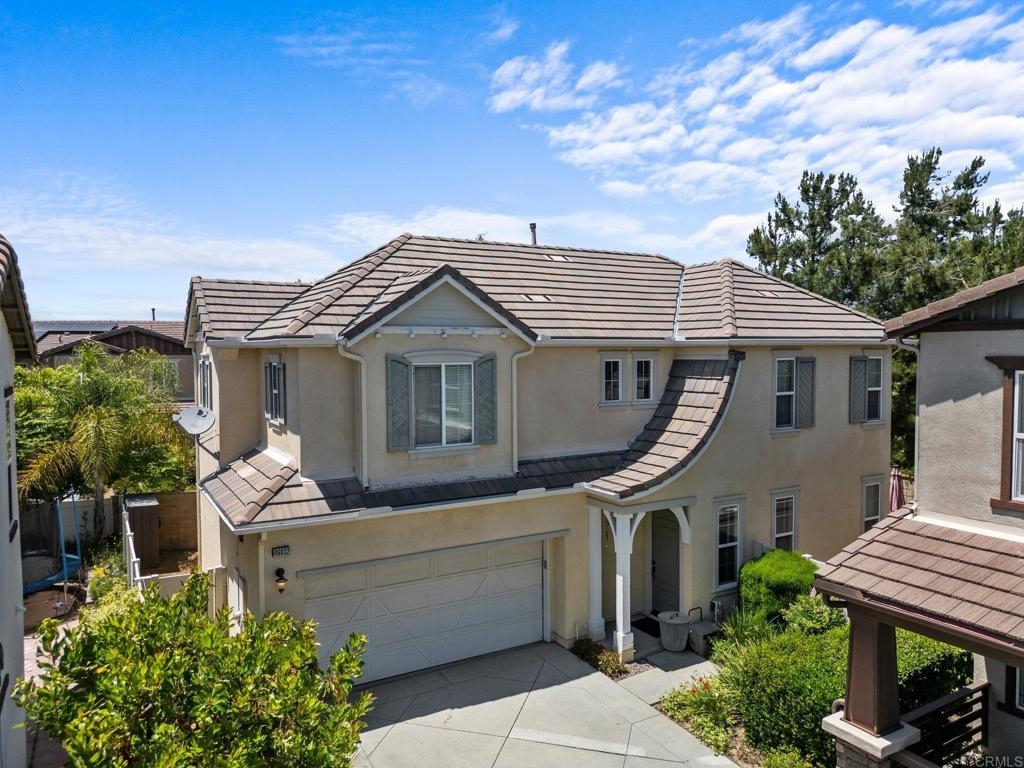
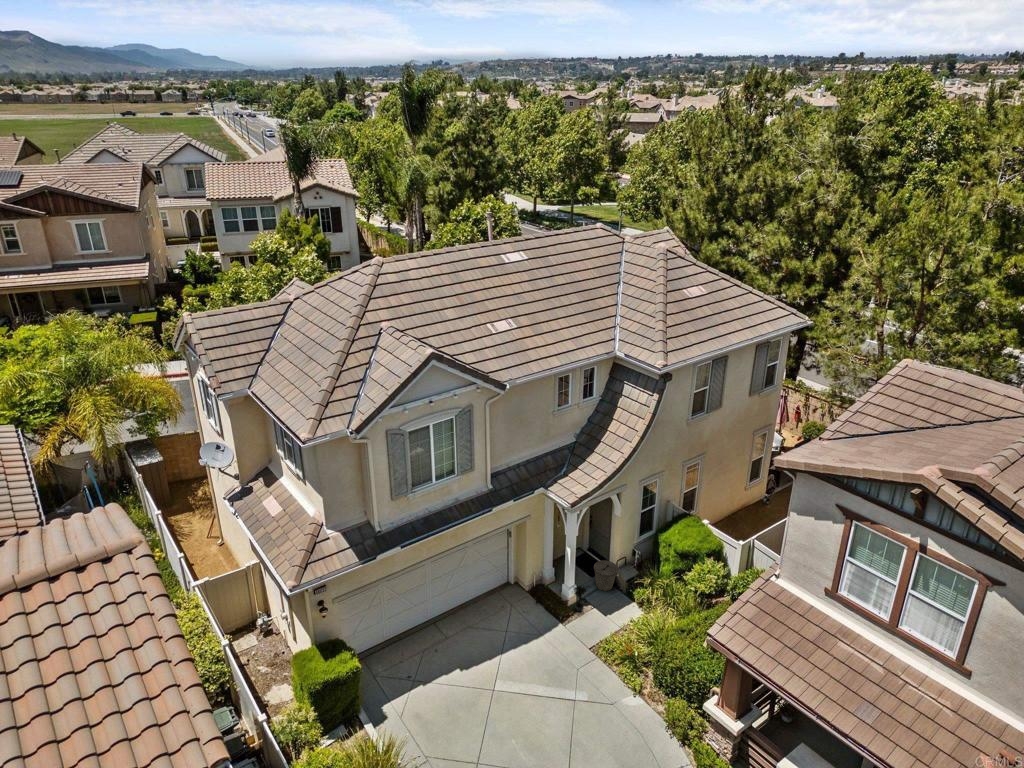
potted plant: none [626,624,653,668] -> present [574,586,589,612]

